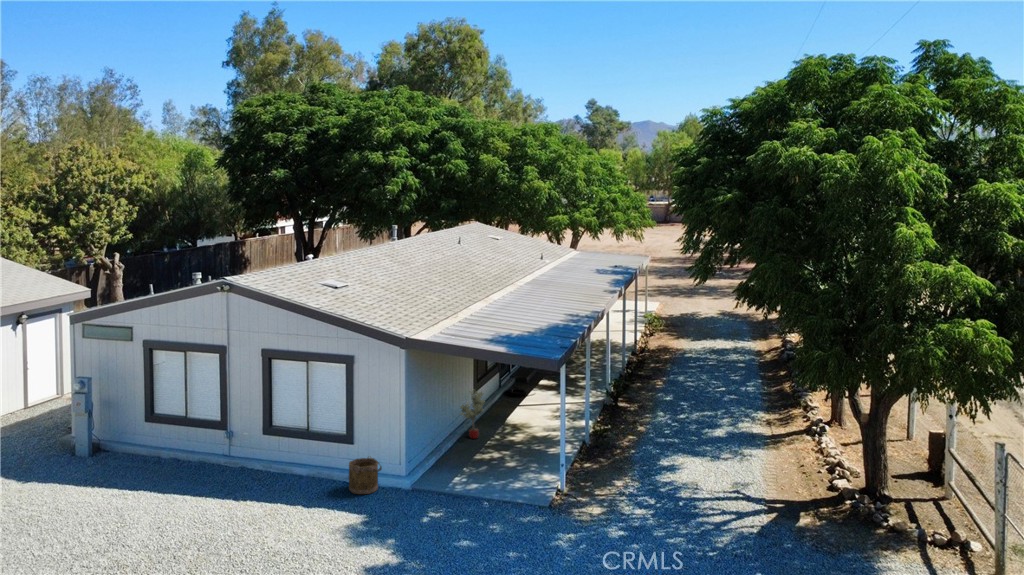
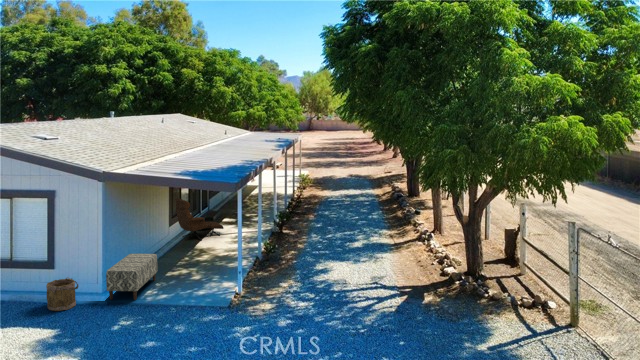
lounge chair: none [480,358,540,414] -> present [175,198,223,241]
potted tree: present [460,391,485,439] -> none [155,220,178,260]
bench: none [411,431,464,488] -> present [106,254,158,300]

